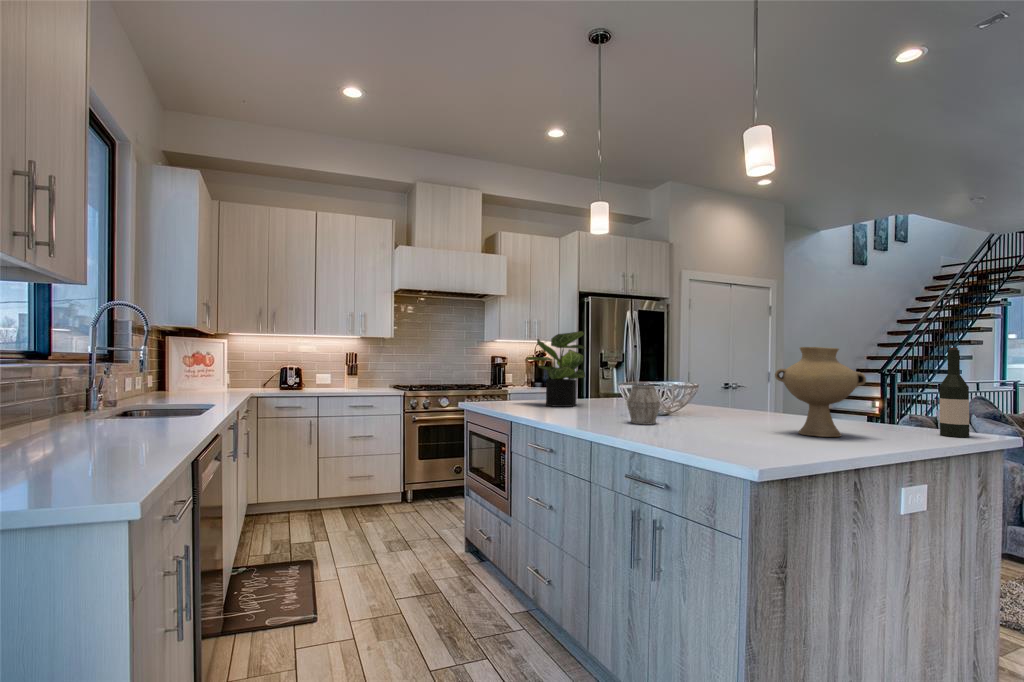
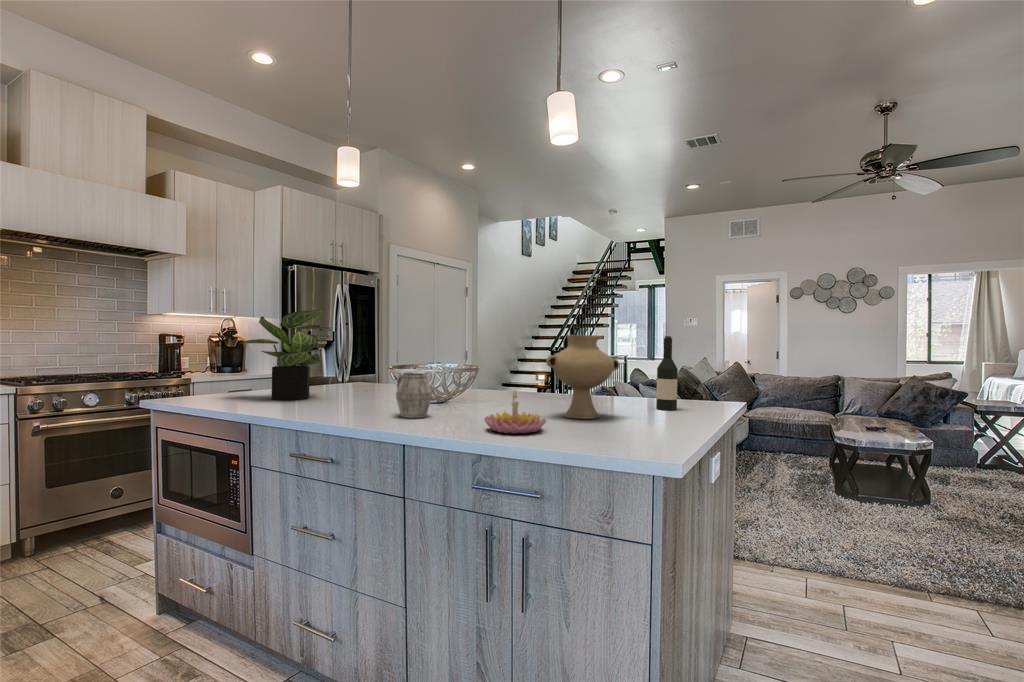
candle holder: none [691,398,758,443] -> present [484,389,546,434]

